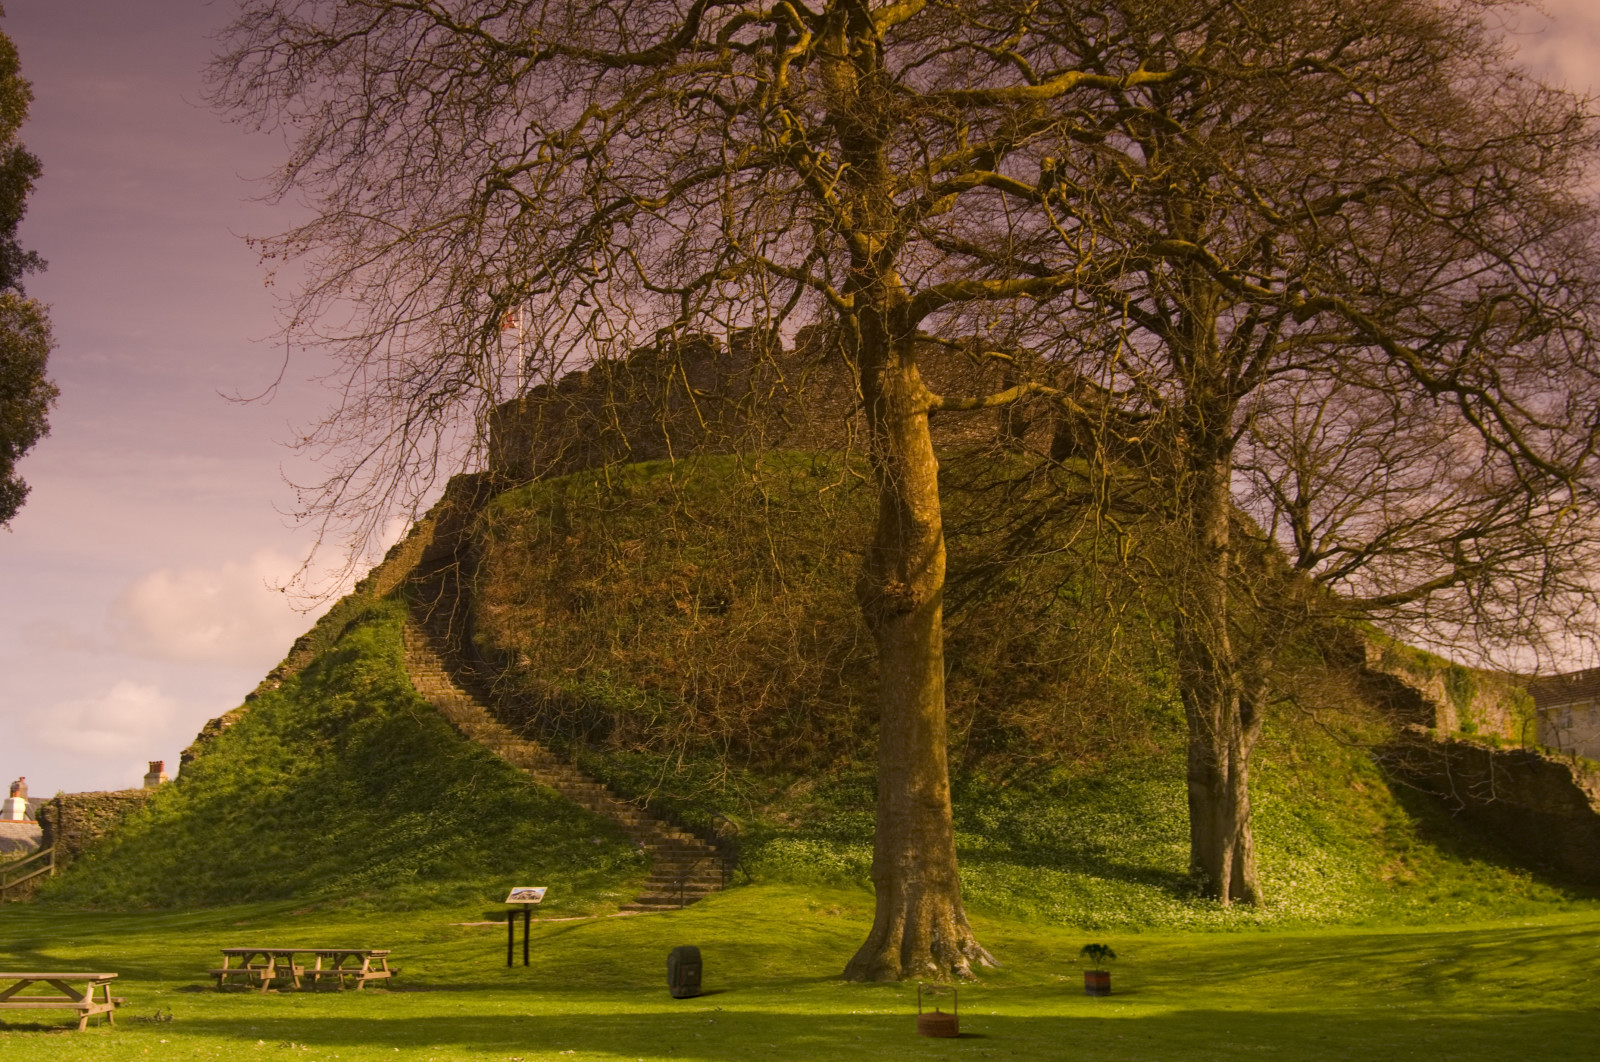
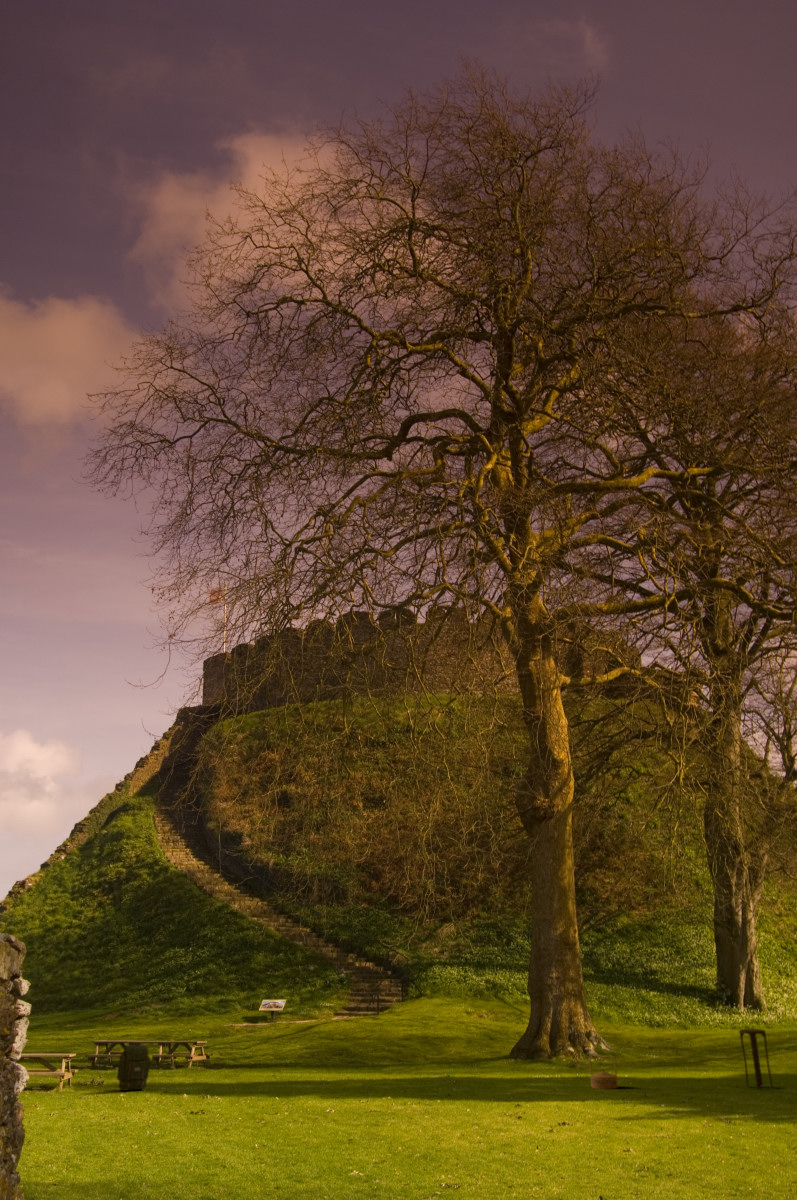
stool: present [506,908,532,968] -> present [739,1029,773,1089]
potted tree: present [1080,943,1117,997] -> none [668,1032,695,1069]
backpack: present [666,945,703,997] -> present [117,1044,150,1091]

